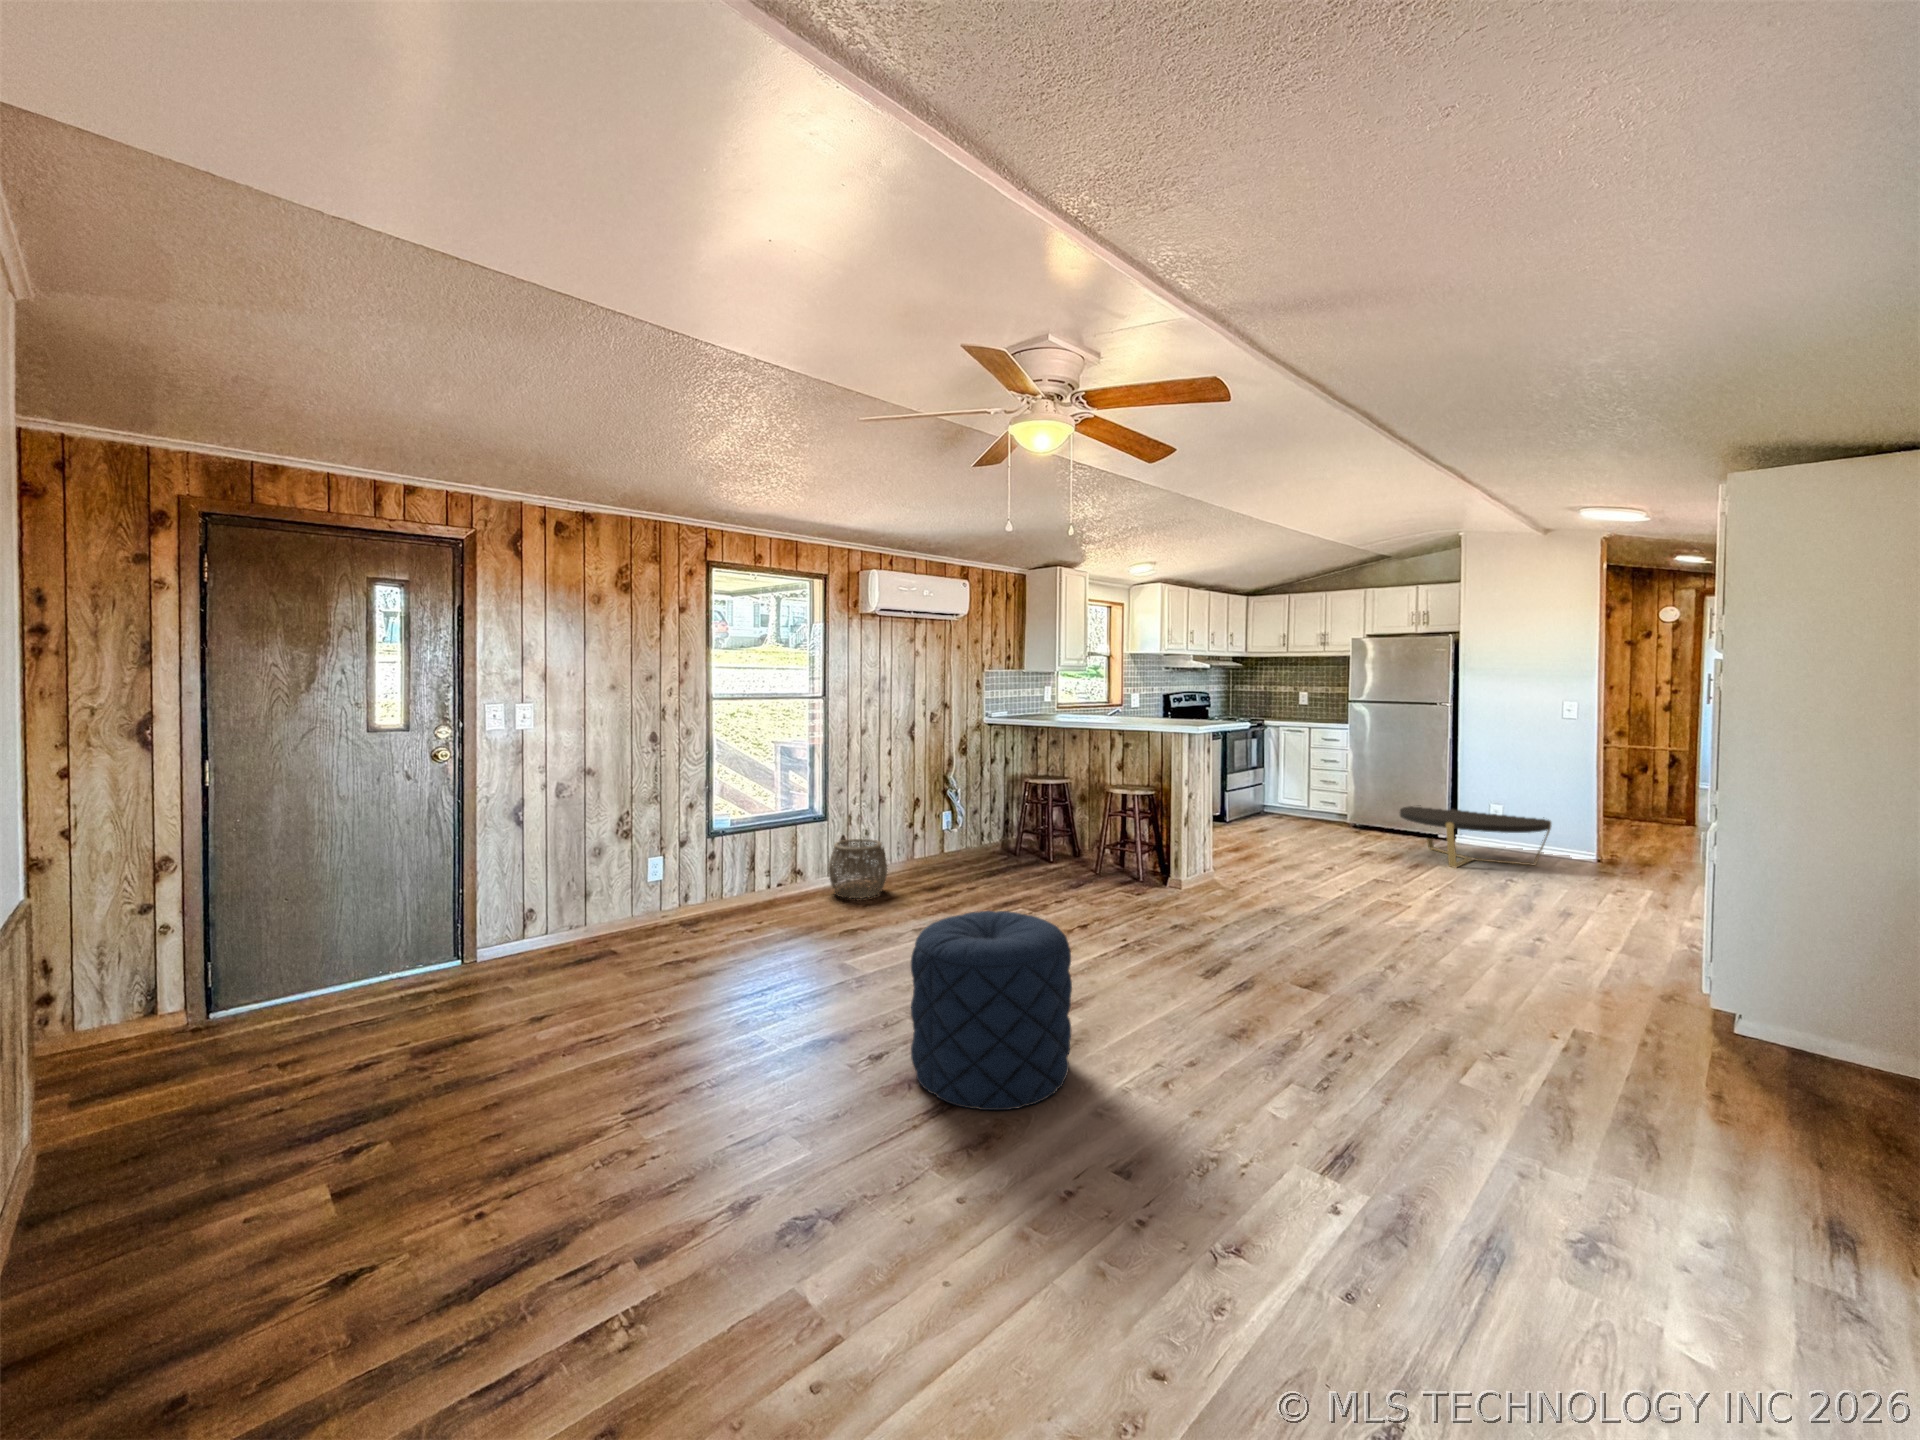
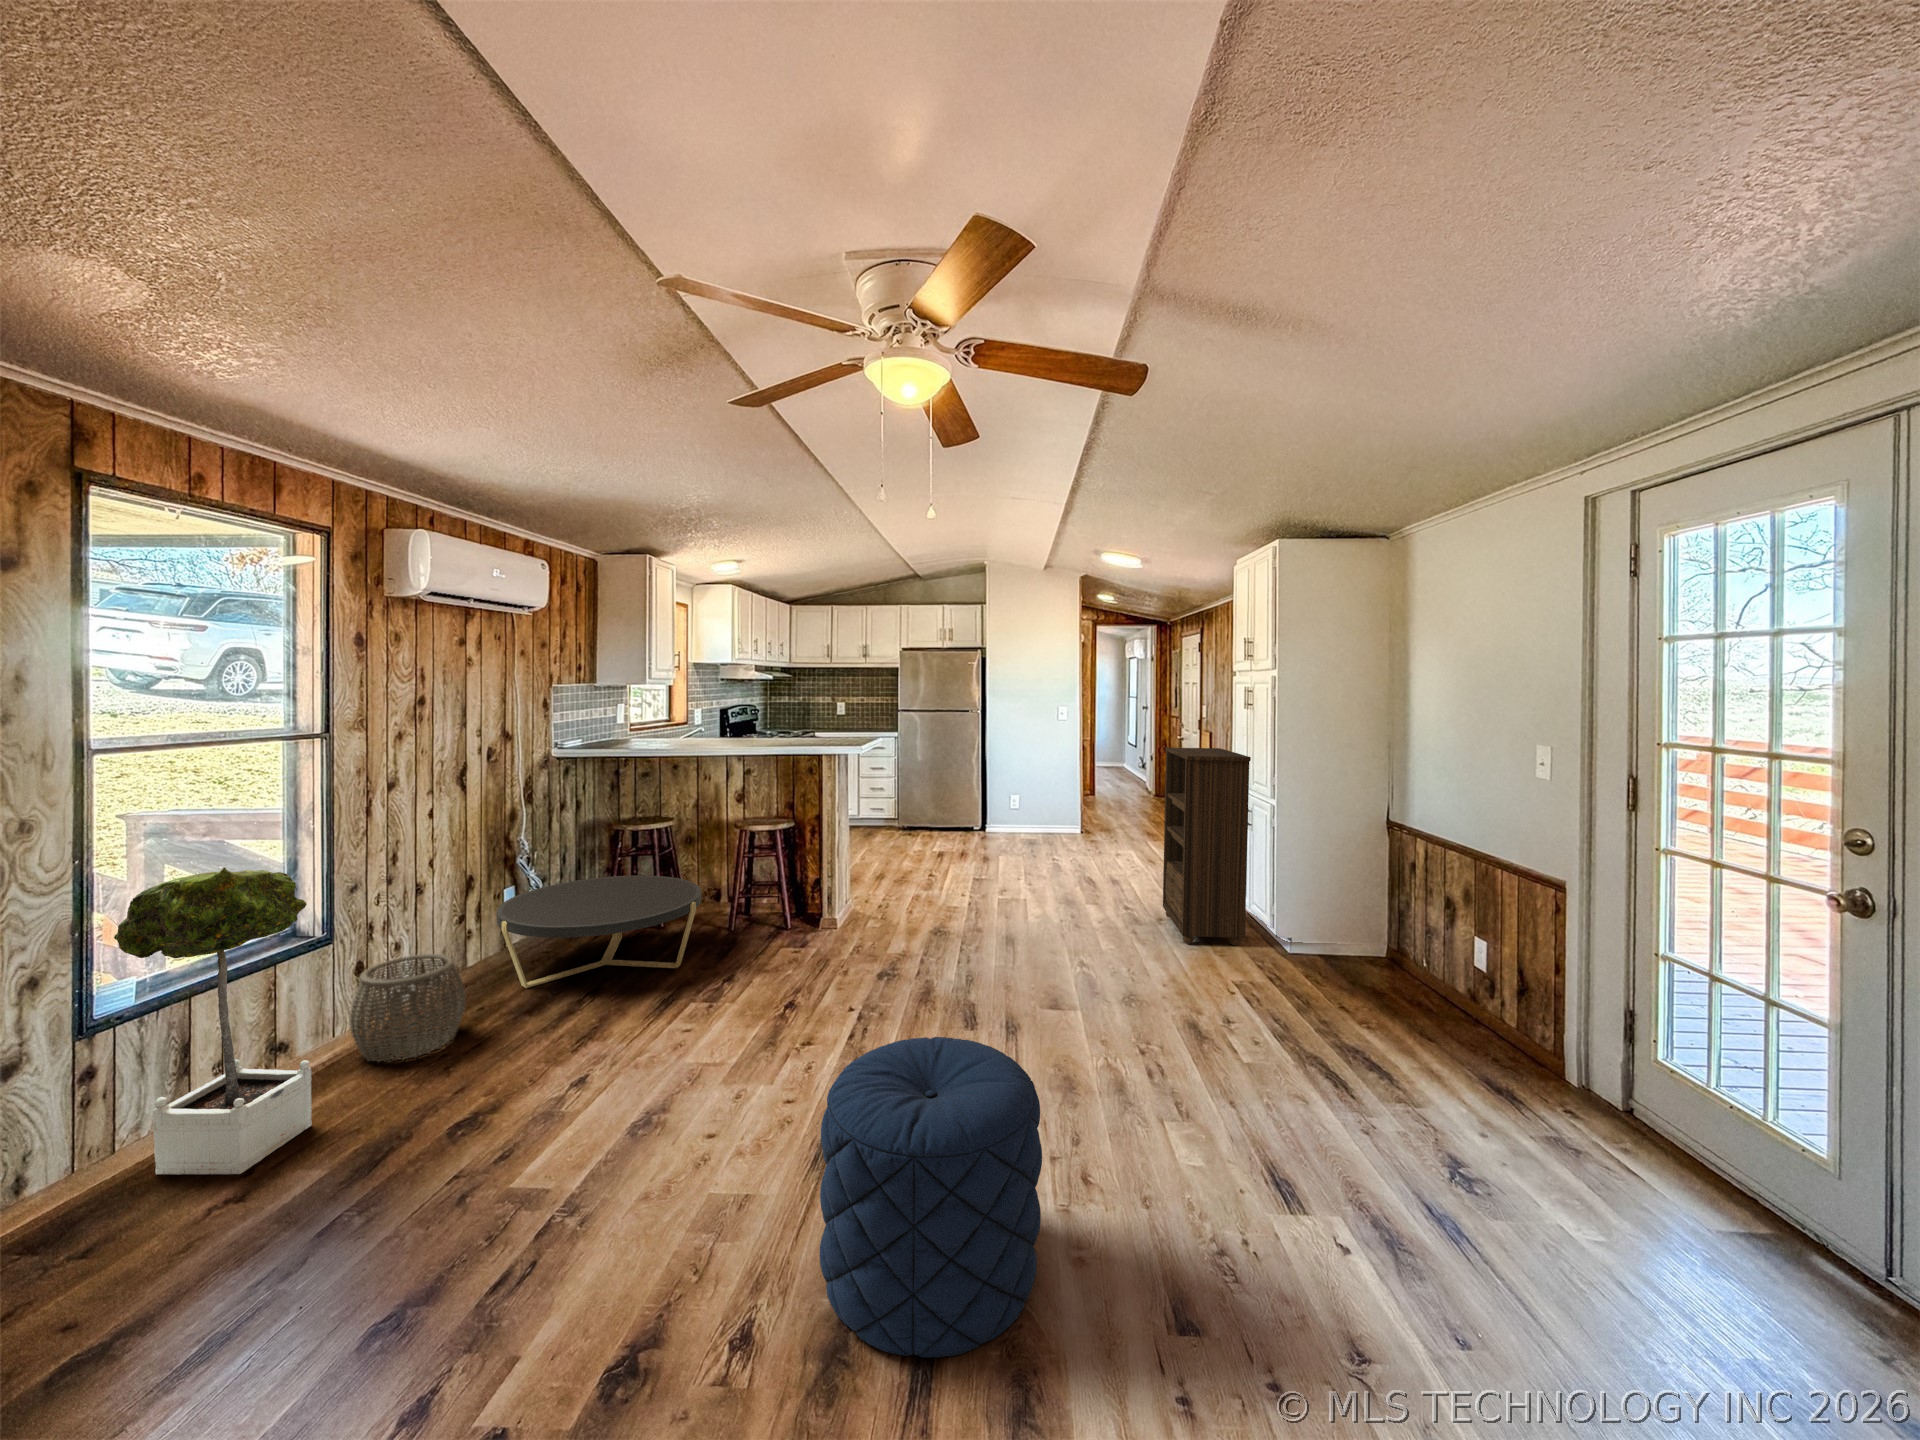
bookshelf: none [1569,733,1696,998] -> present [1163,748,1251,946]
potted tree: none [717,759,792,923] -> present [114,867,312,1175]
coffee table: present [1400,805,1551,867] -> present [497,875,701,988]

